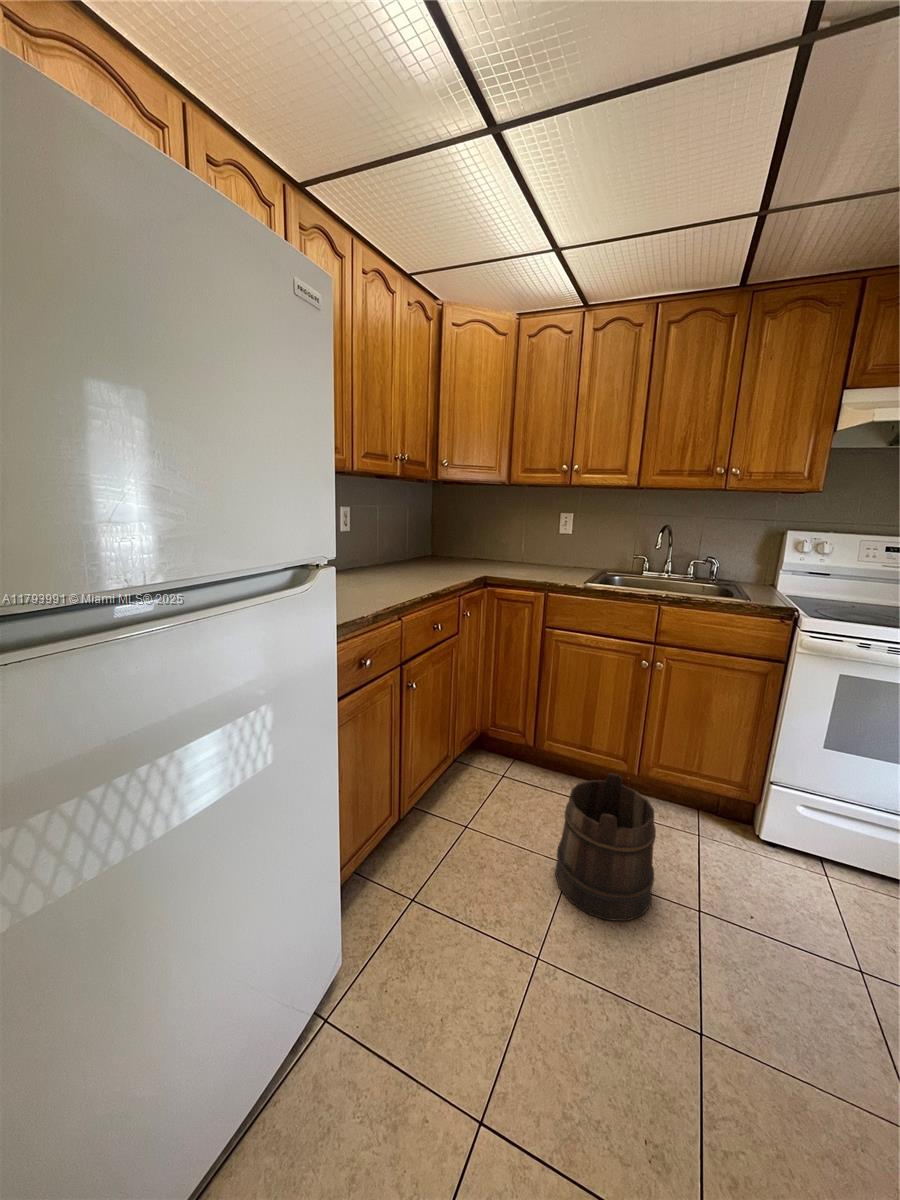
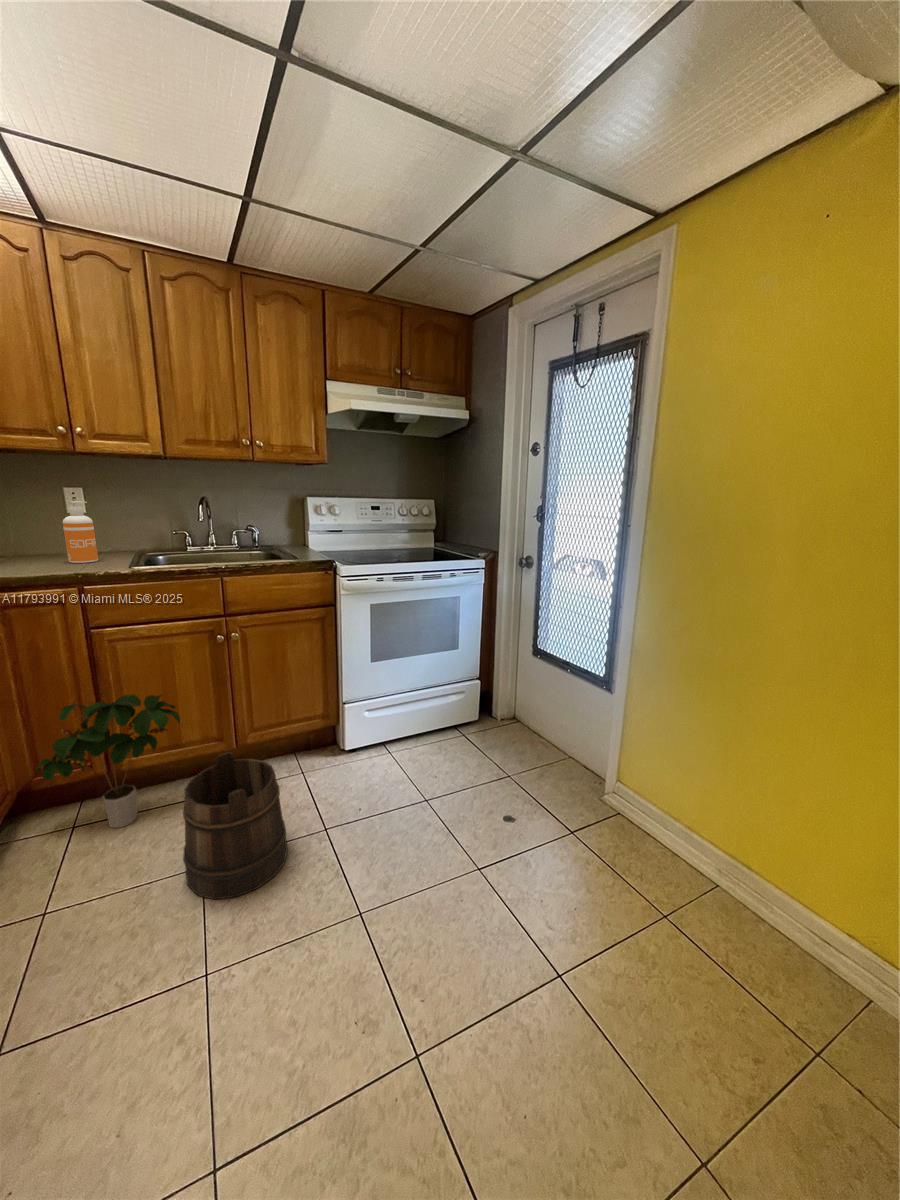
soap dispenser: none [550,525,572,575] -> present [63,501,98,563]
potted plant: none [491,681,592,795] -> present [35,695,180,828]

